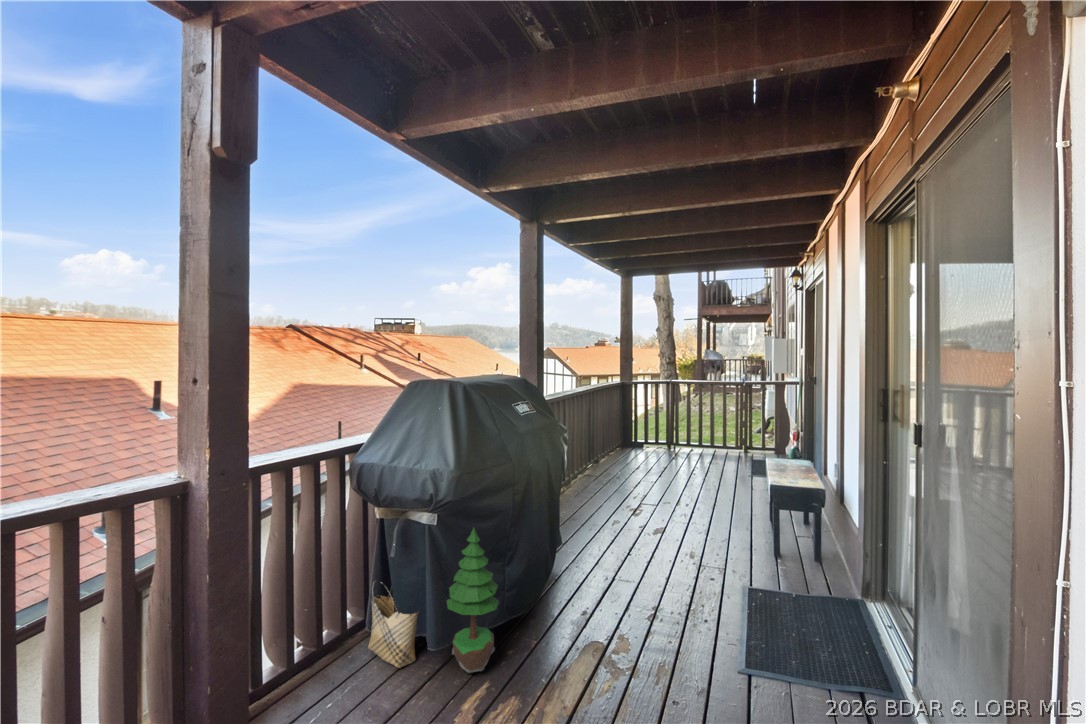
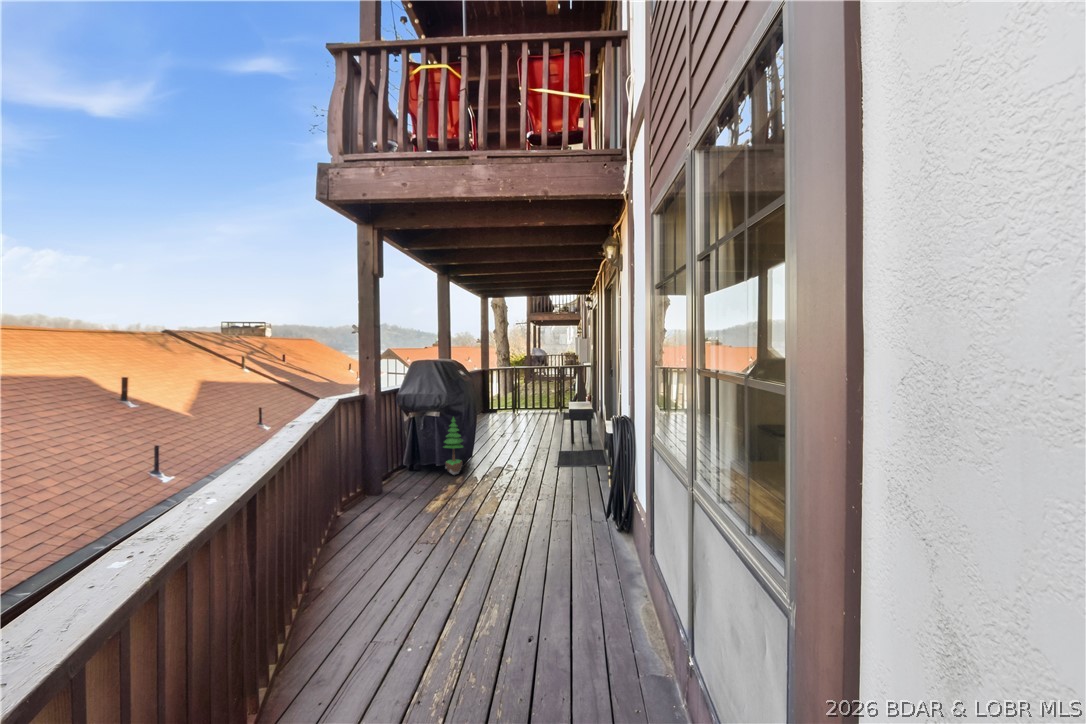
woven basket: present [368,584,419,668] -> none [404,441,429,477]

